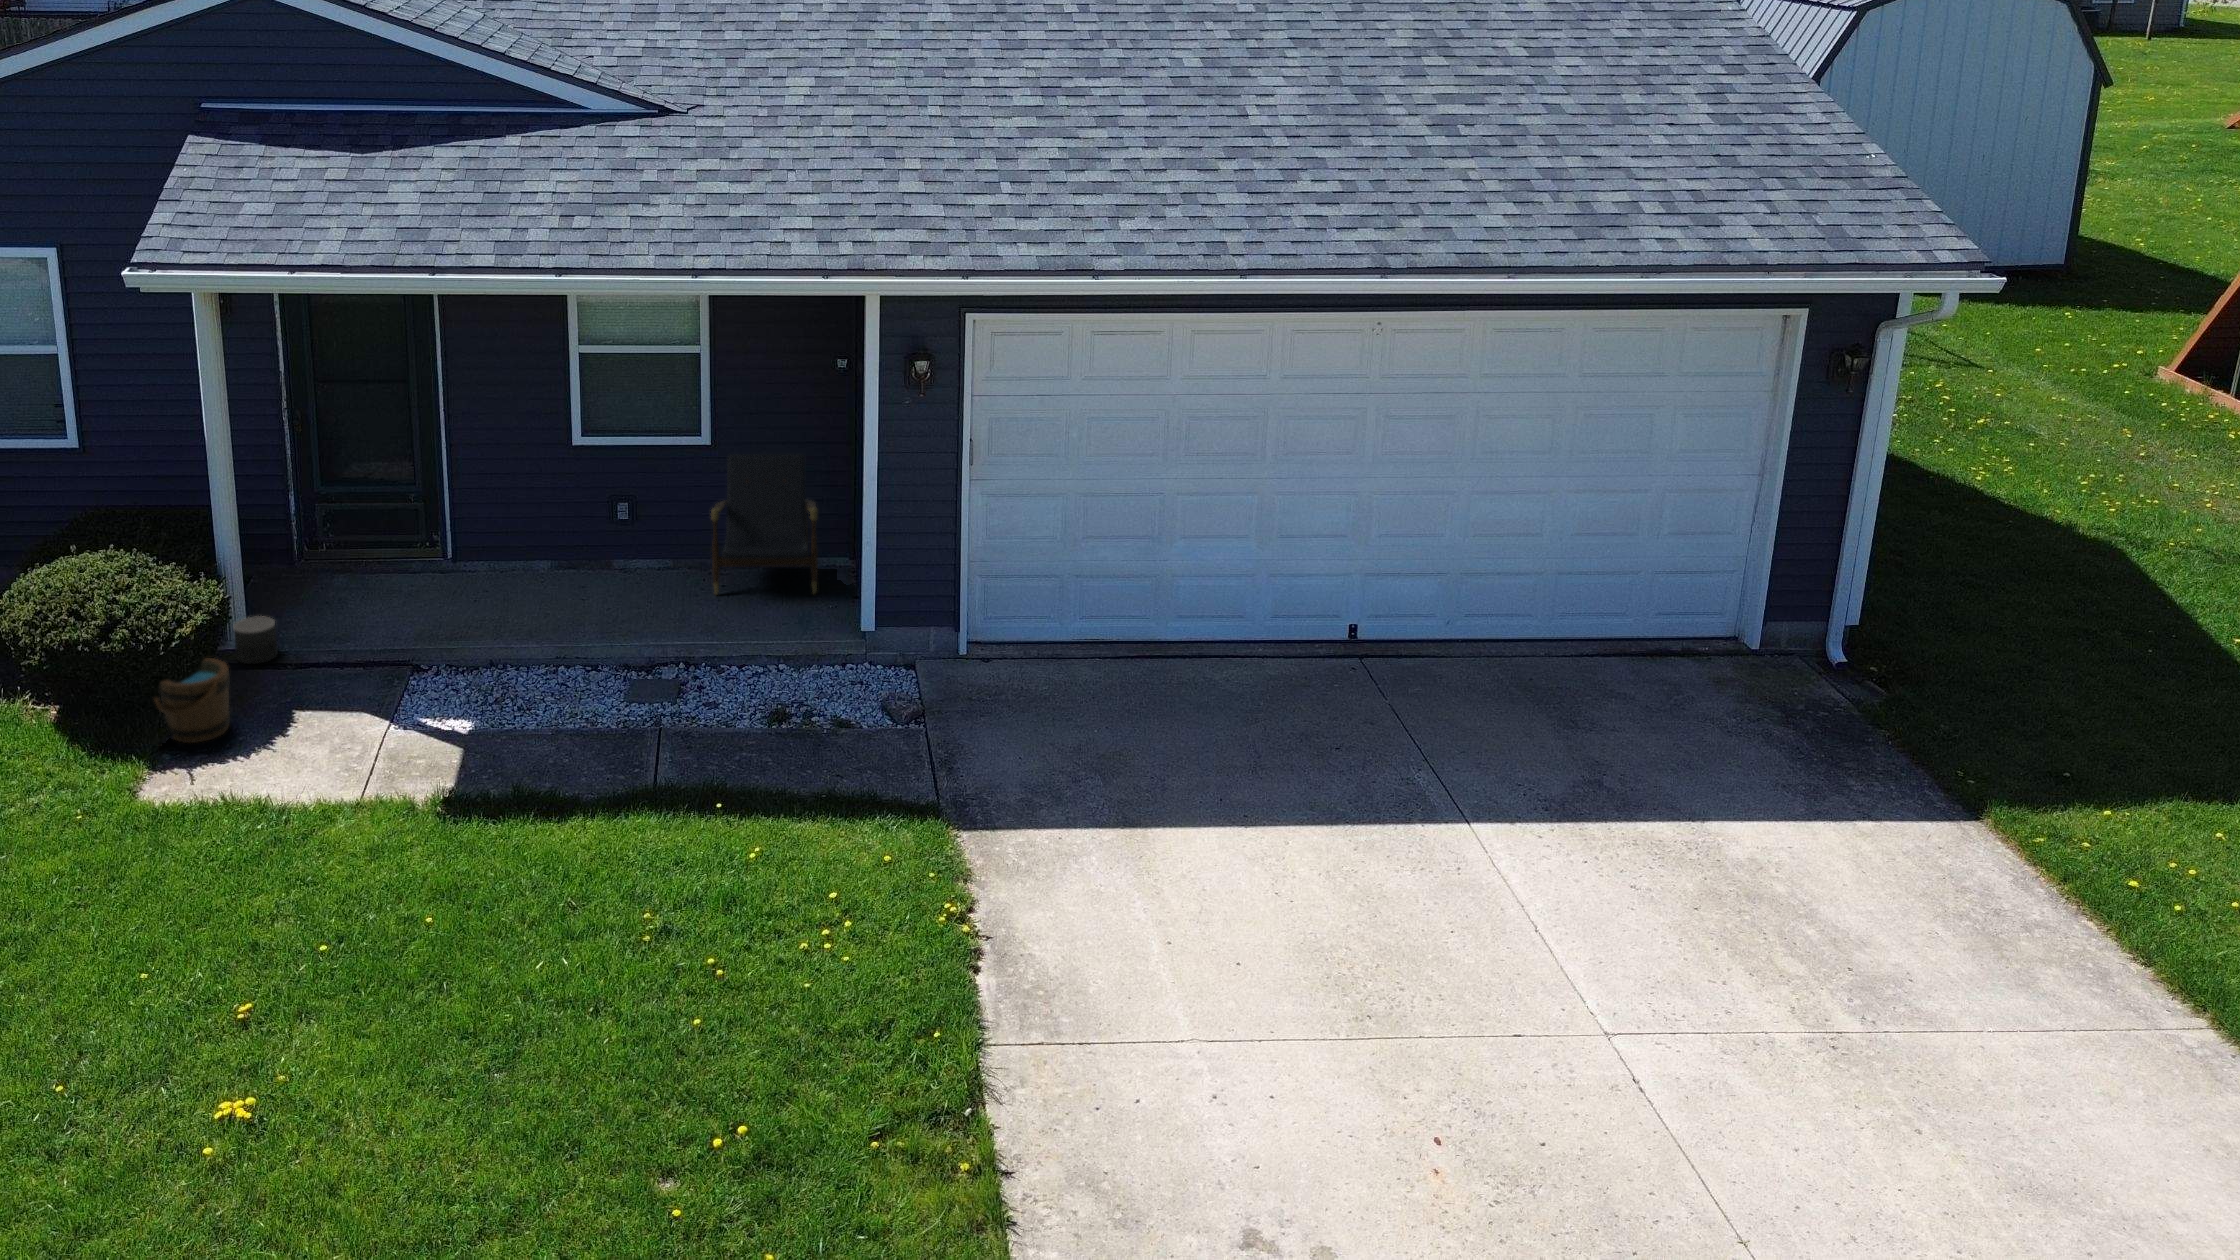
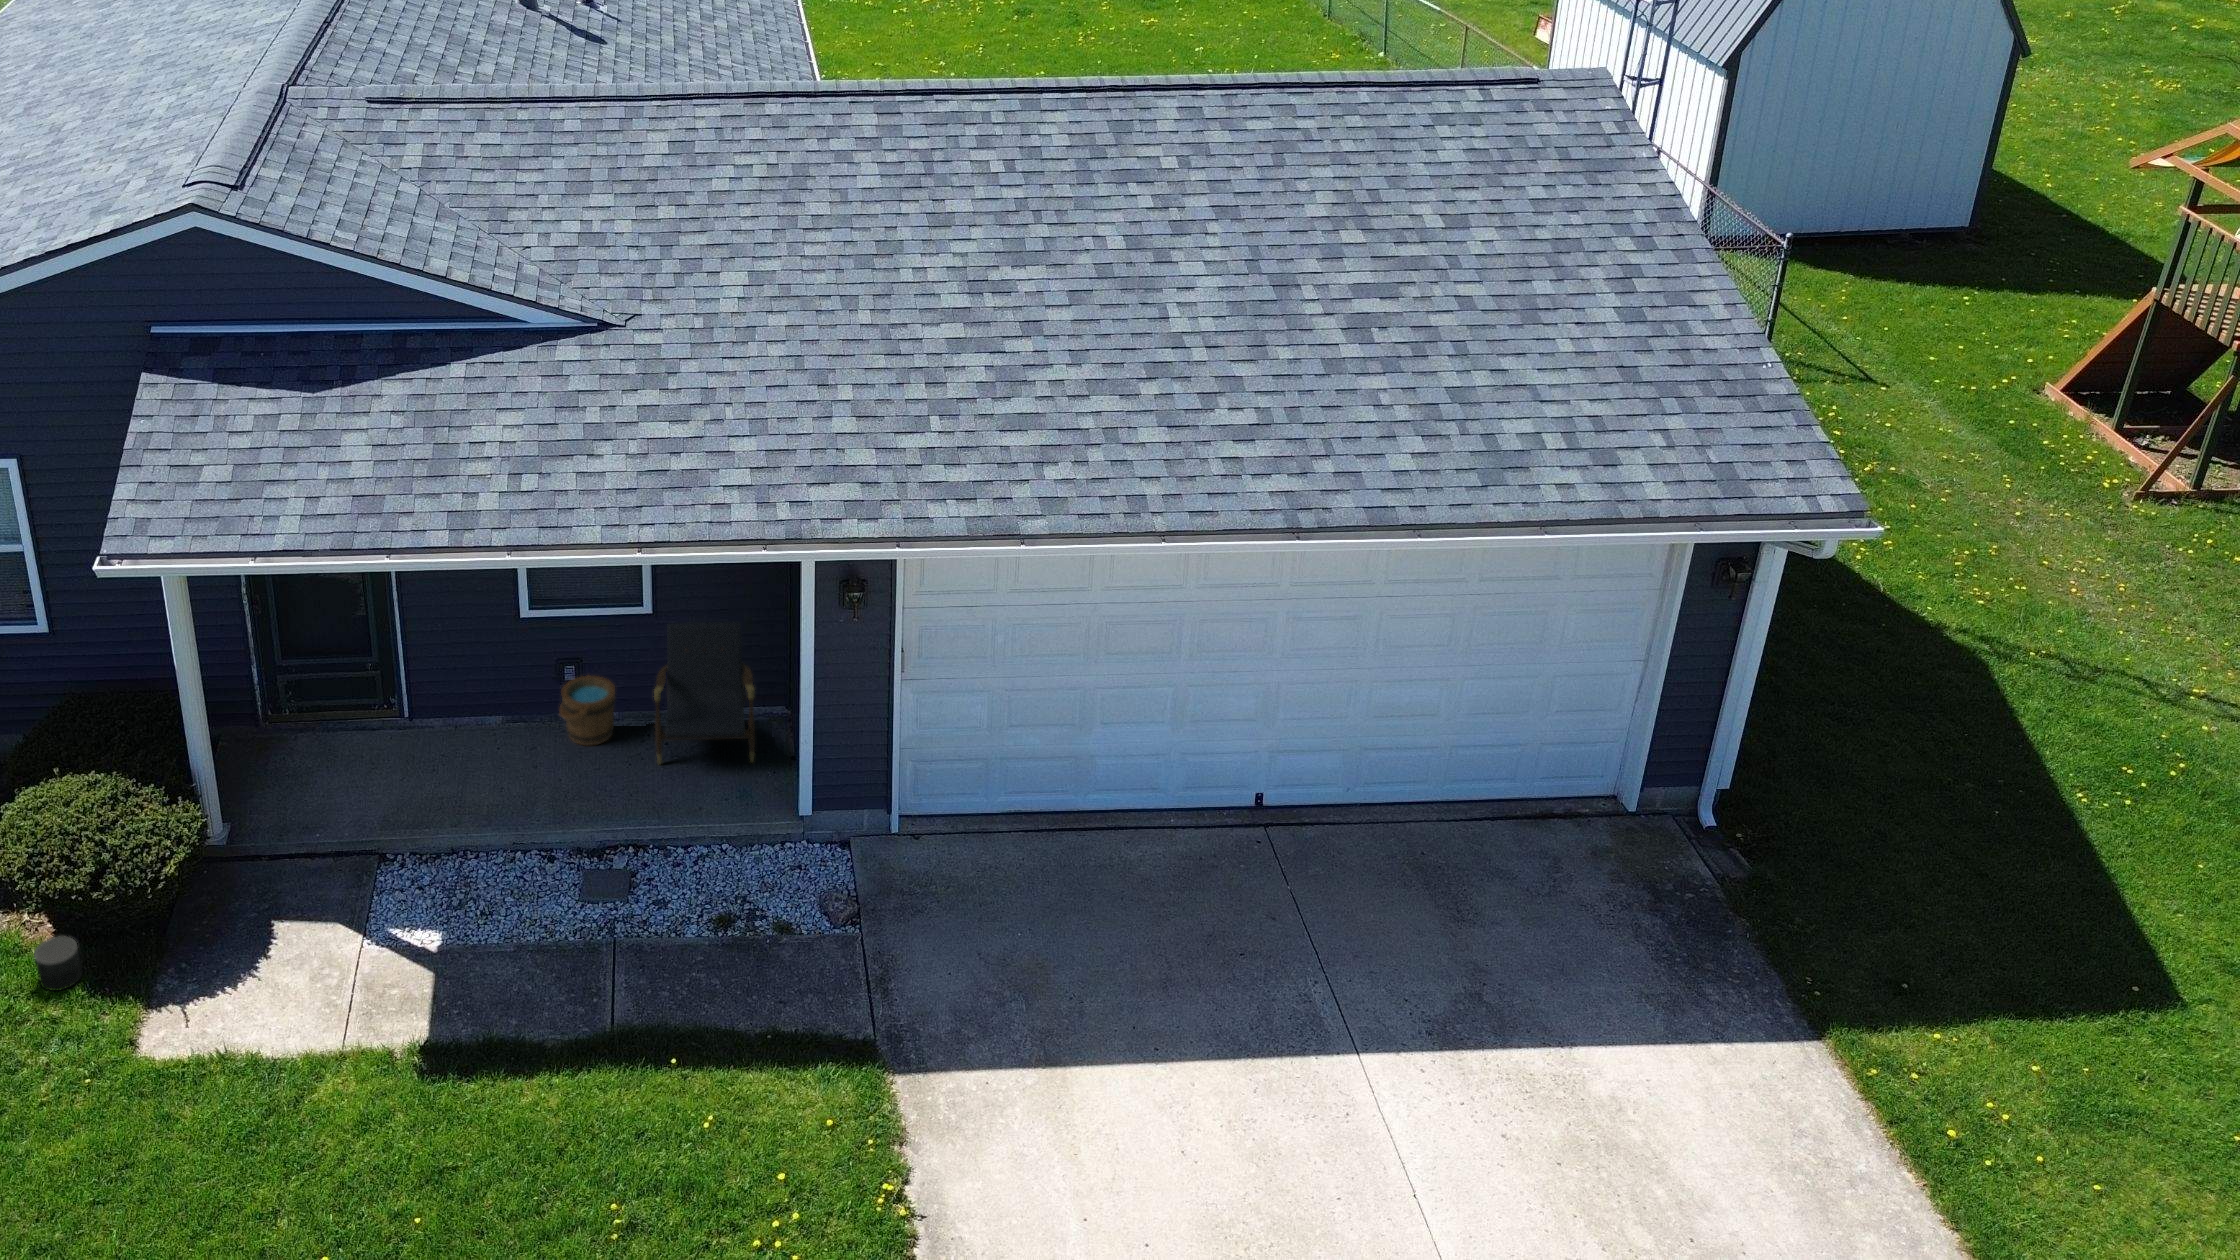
planter: present [233,616,278,664] -> present [34,936,82,991]
bucket: present [154,658,230,743] -> present [560,675,616,746]

